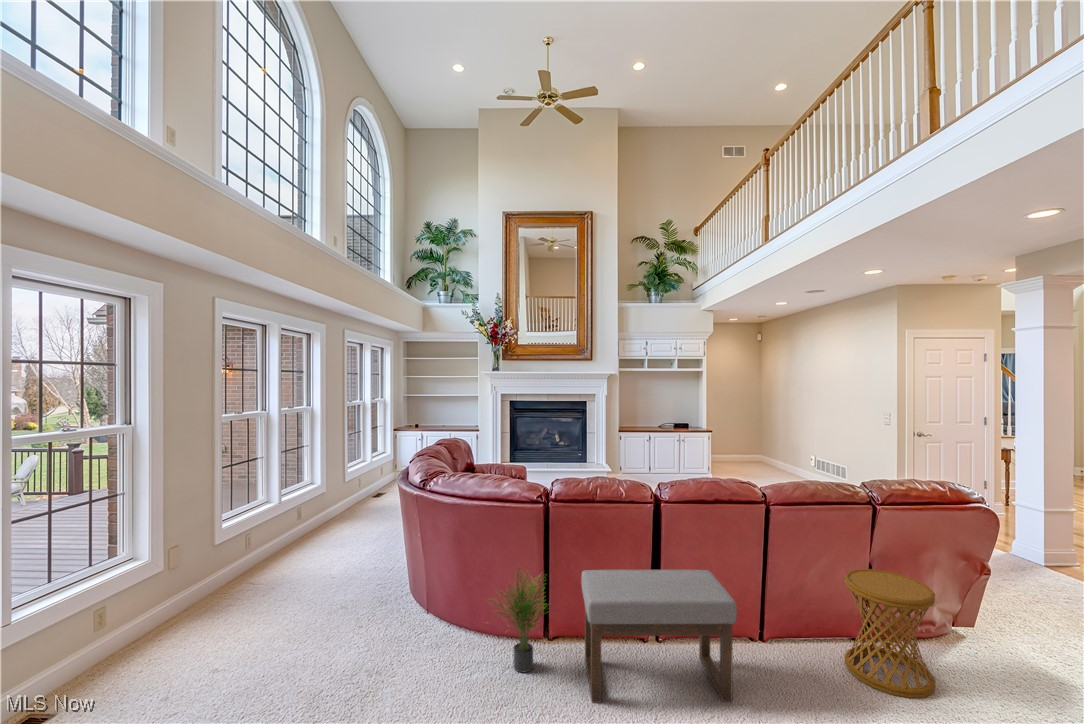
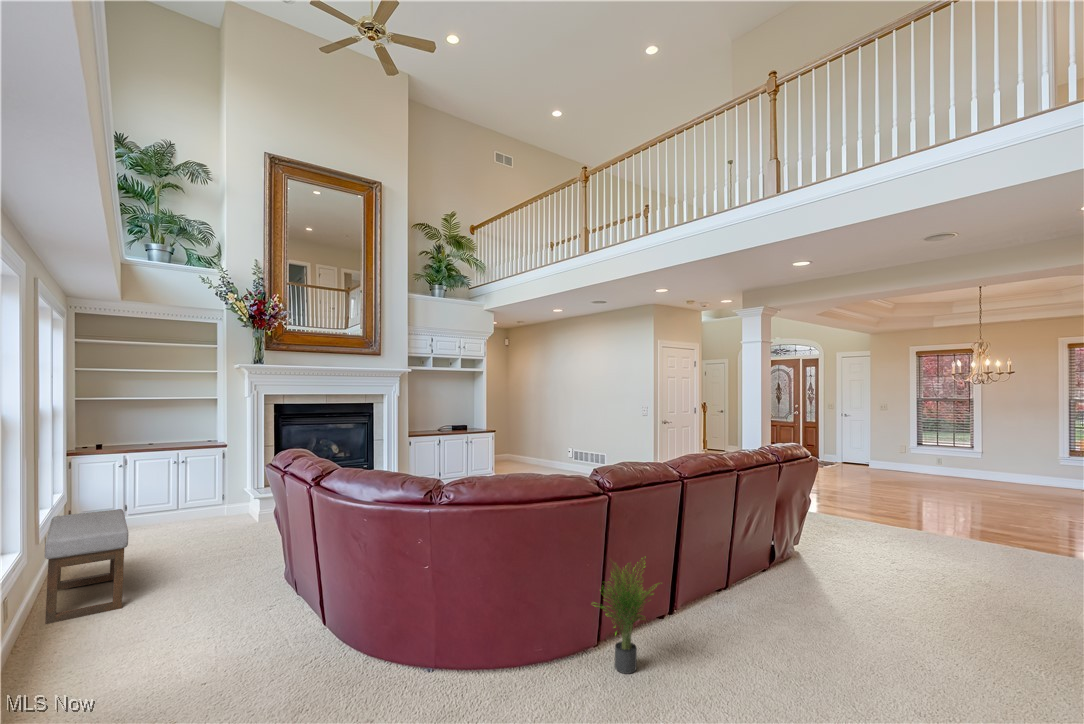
side table: present [844,569,935,698] -> none [780,507,840,591]
ottoman: present [581,570,737,703] -> present [45,509,128,624]

